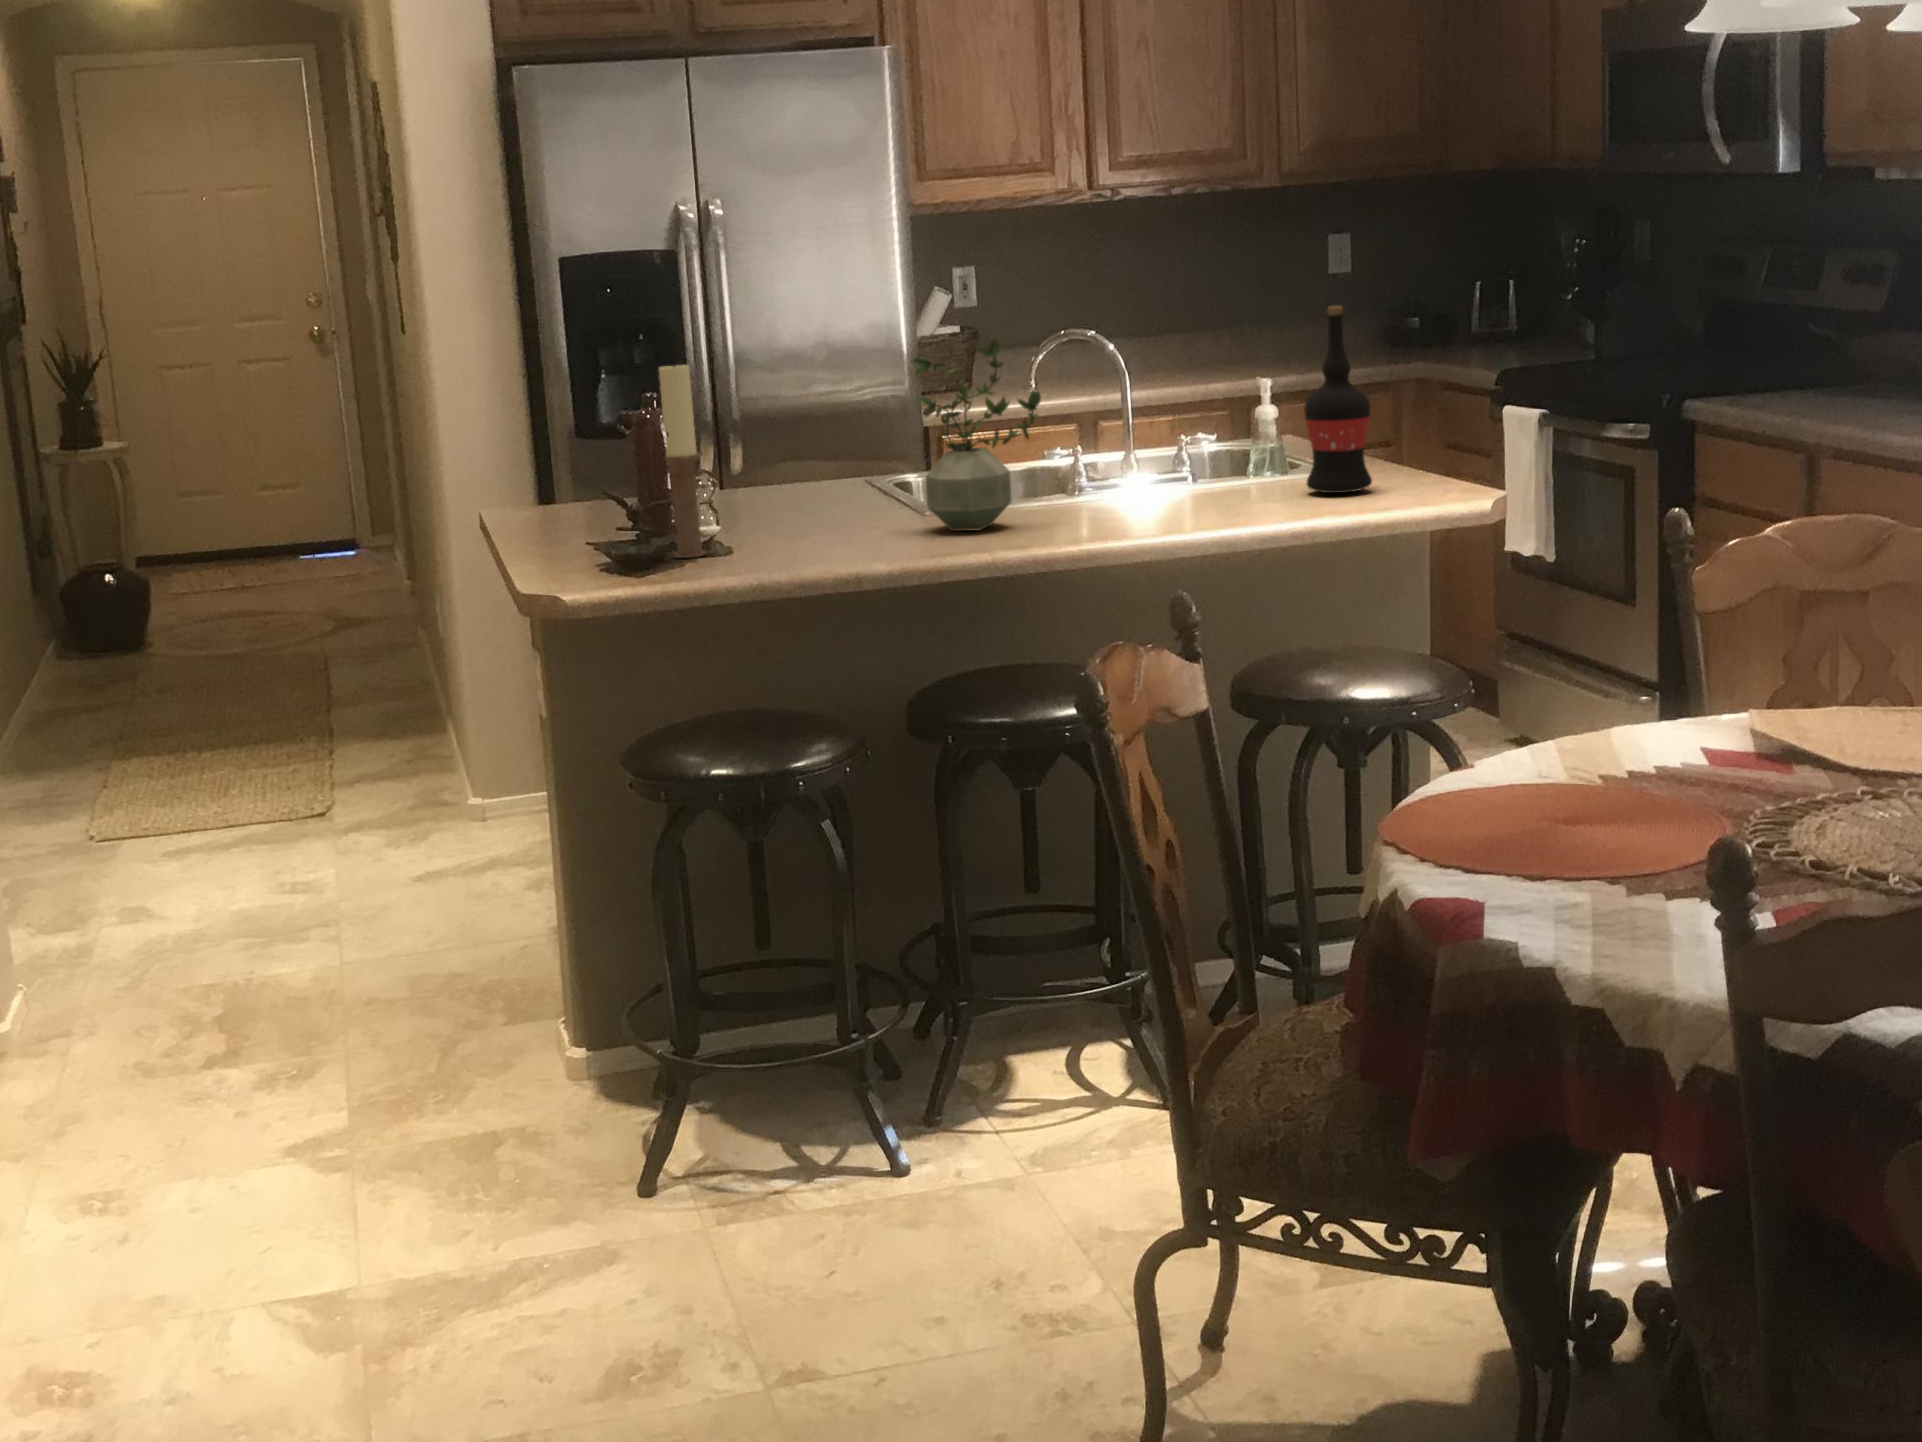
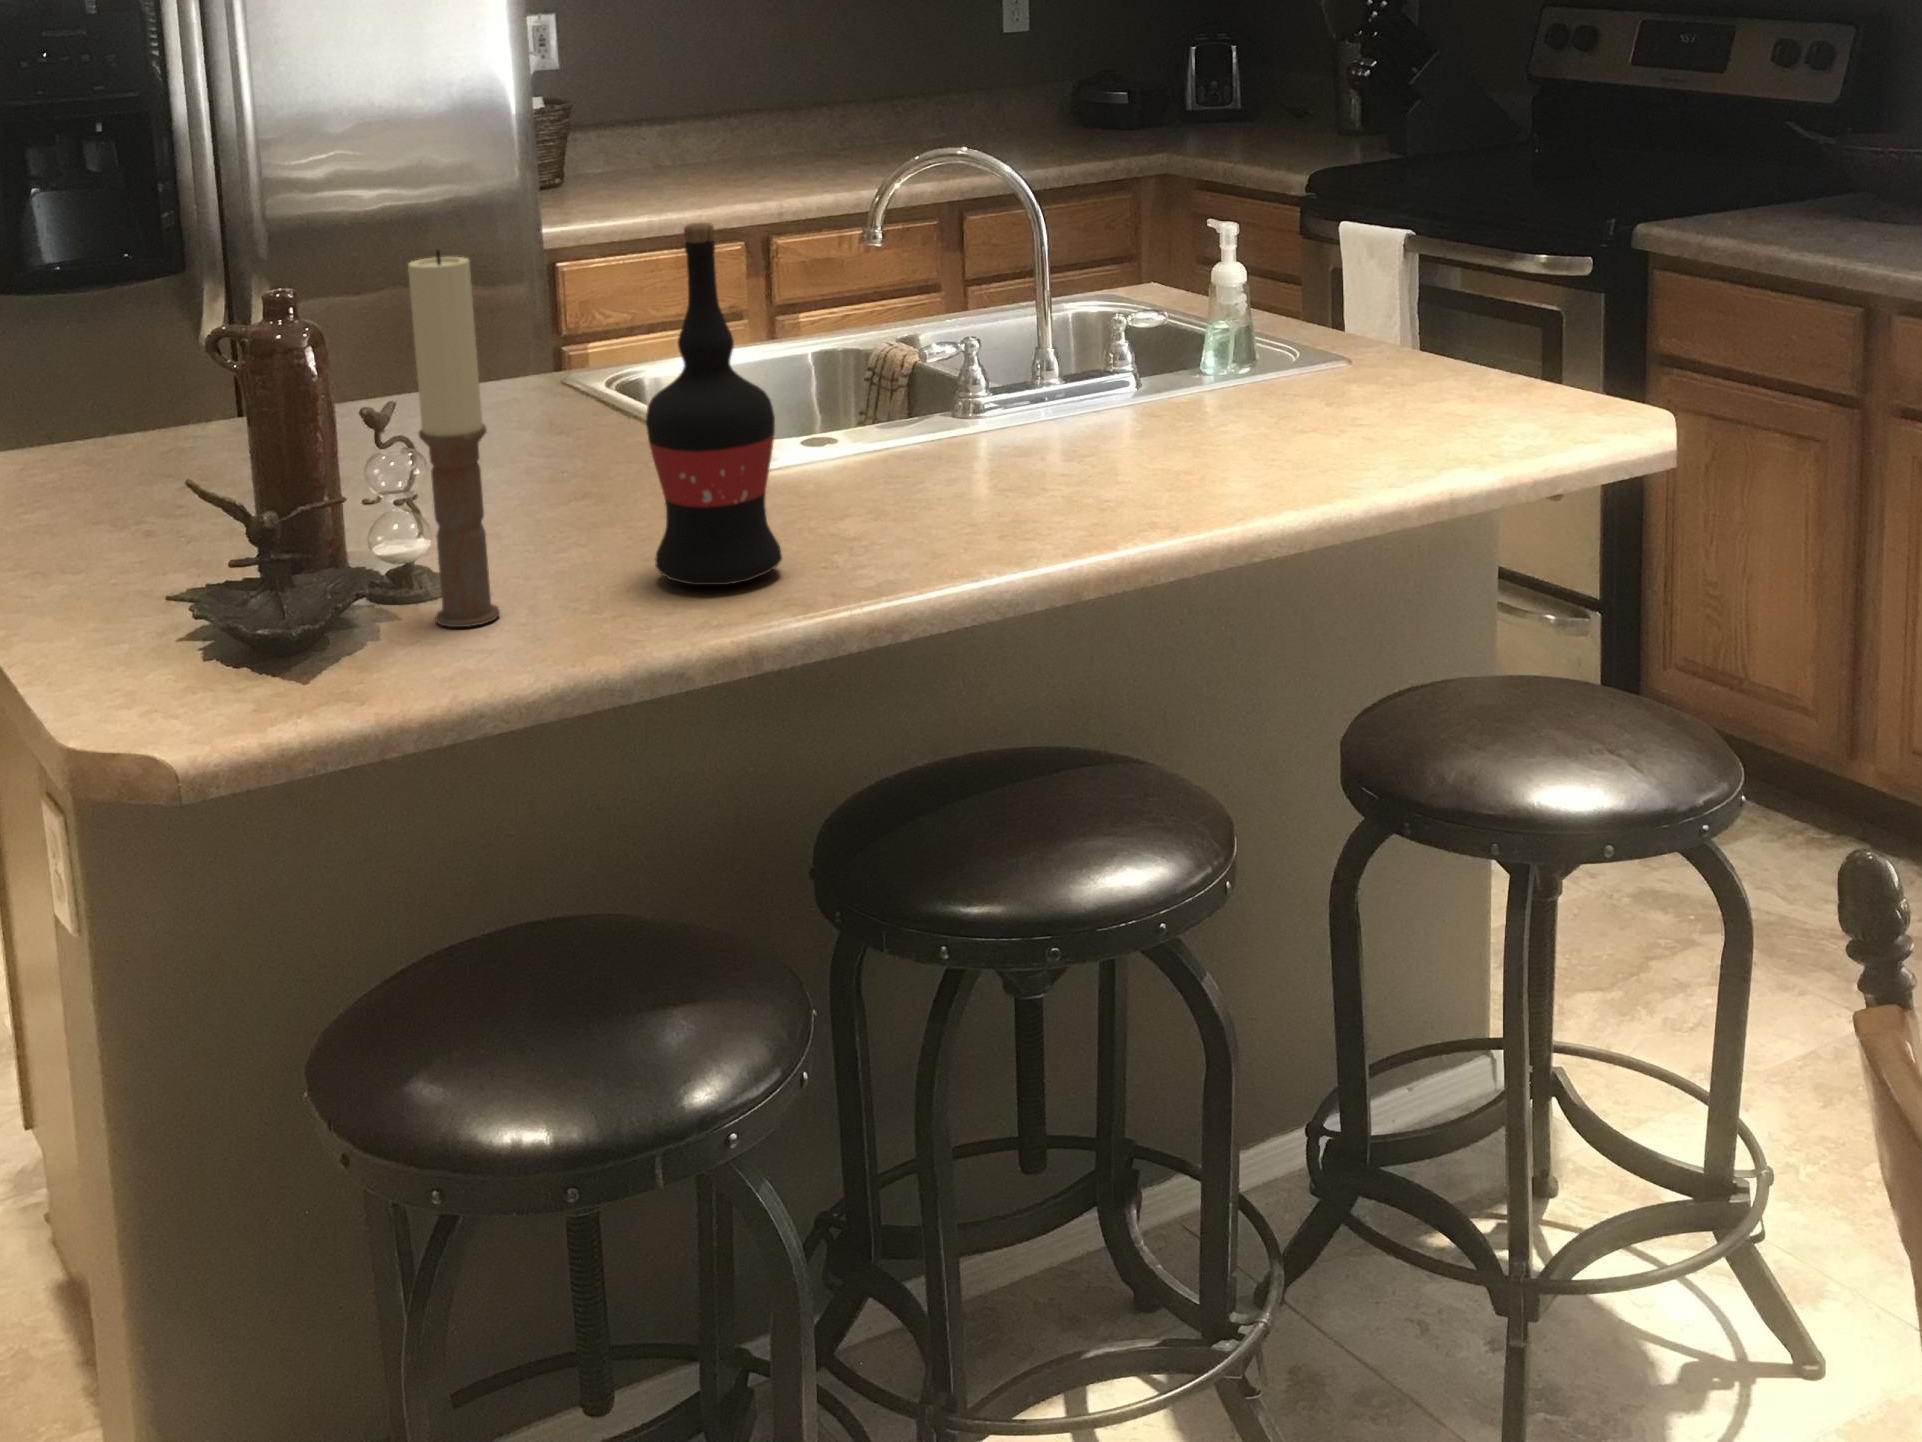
wine bottle: present [1304,306,1372,493] -> present [646,223,782,585]
potted plant: present [912,336,1041,531] -> none [855,186,1077,528]

